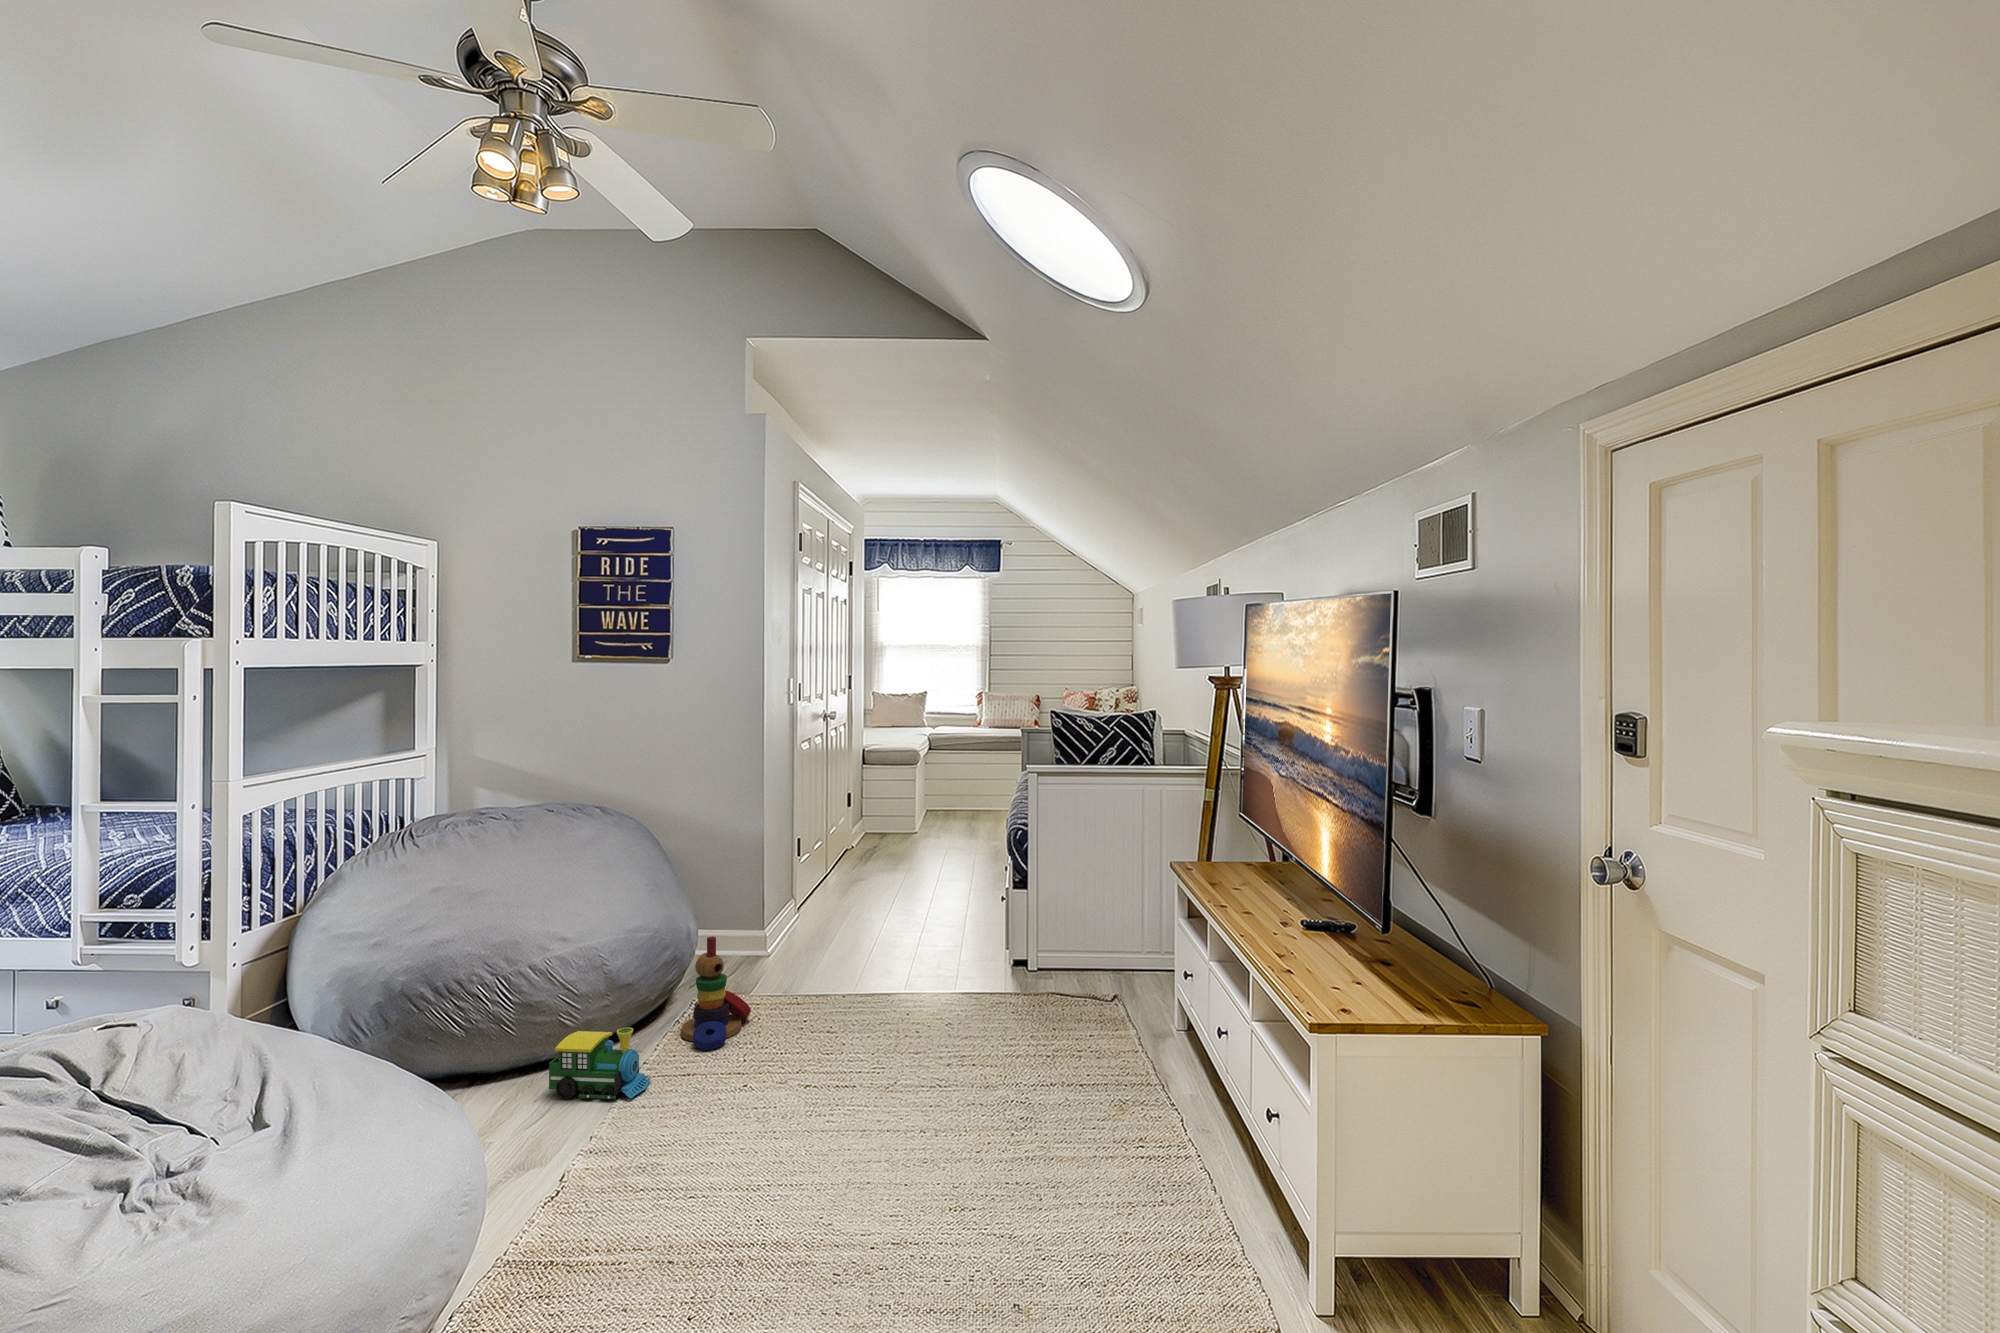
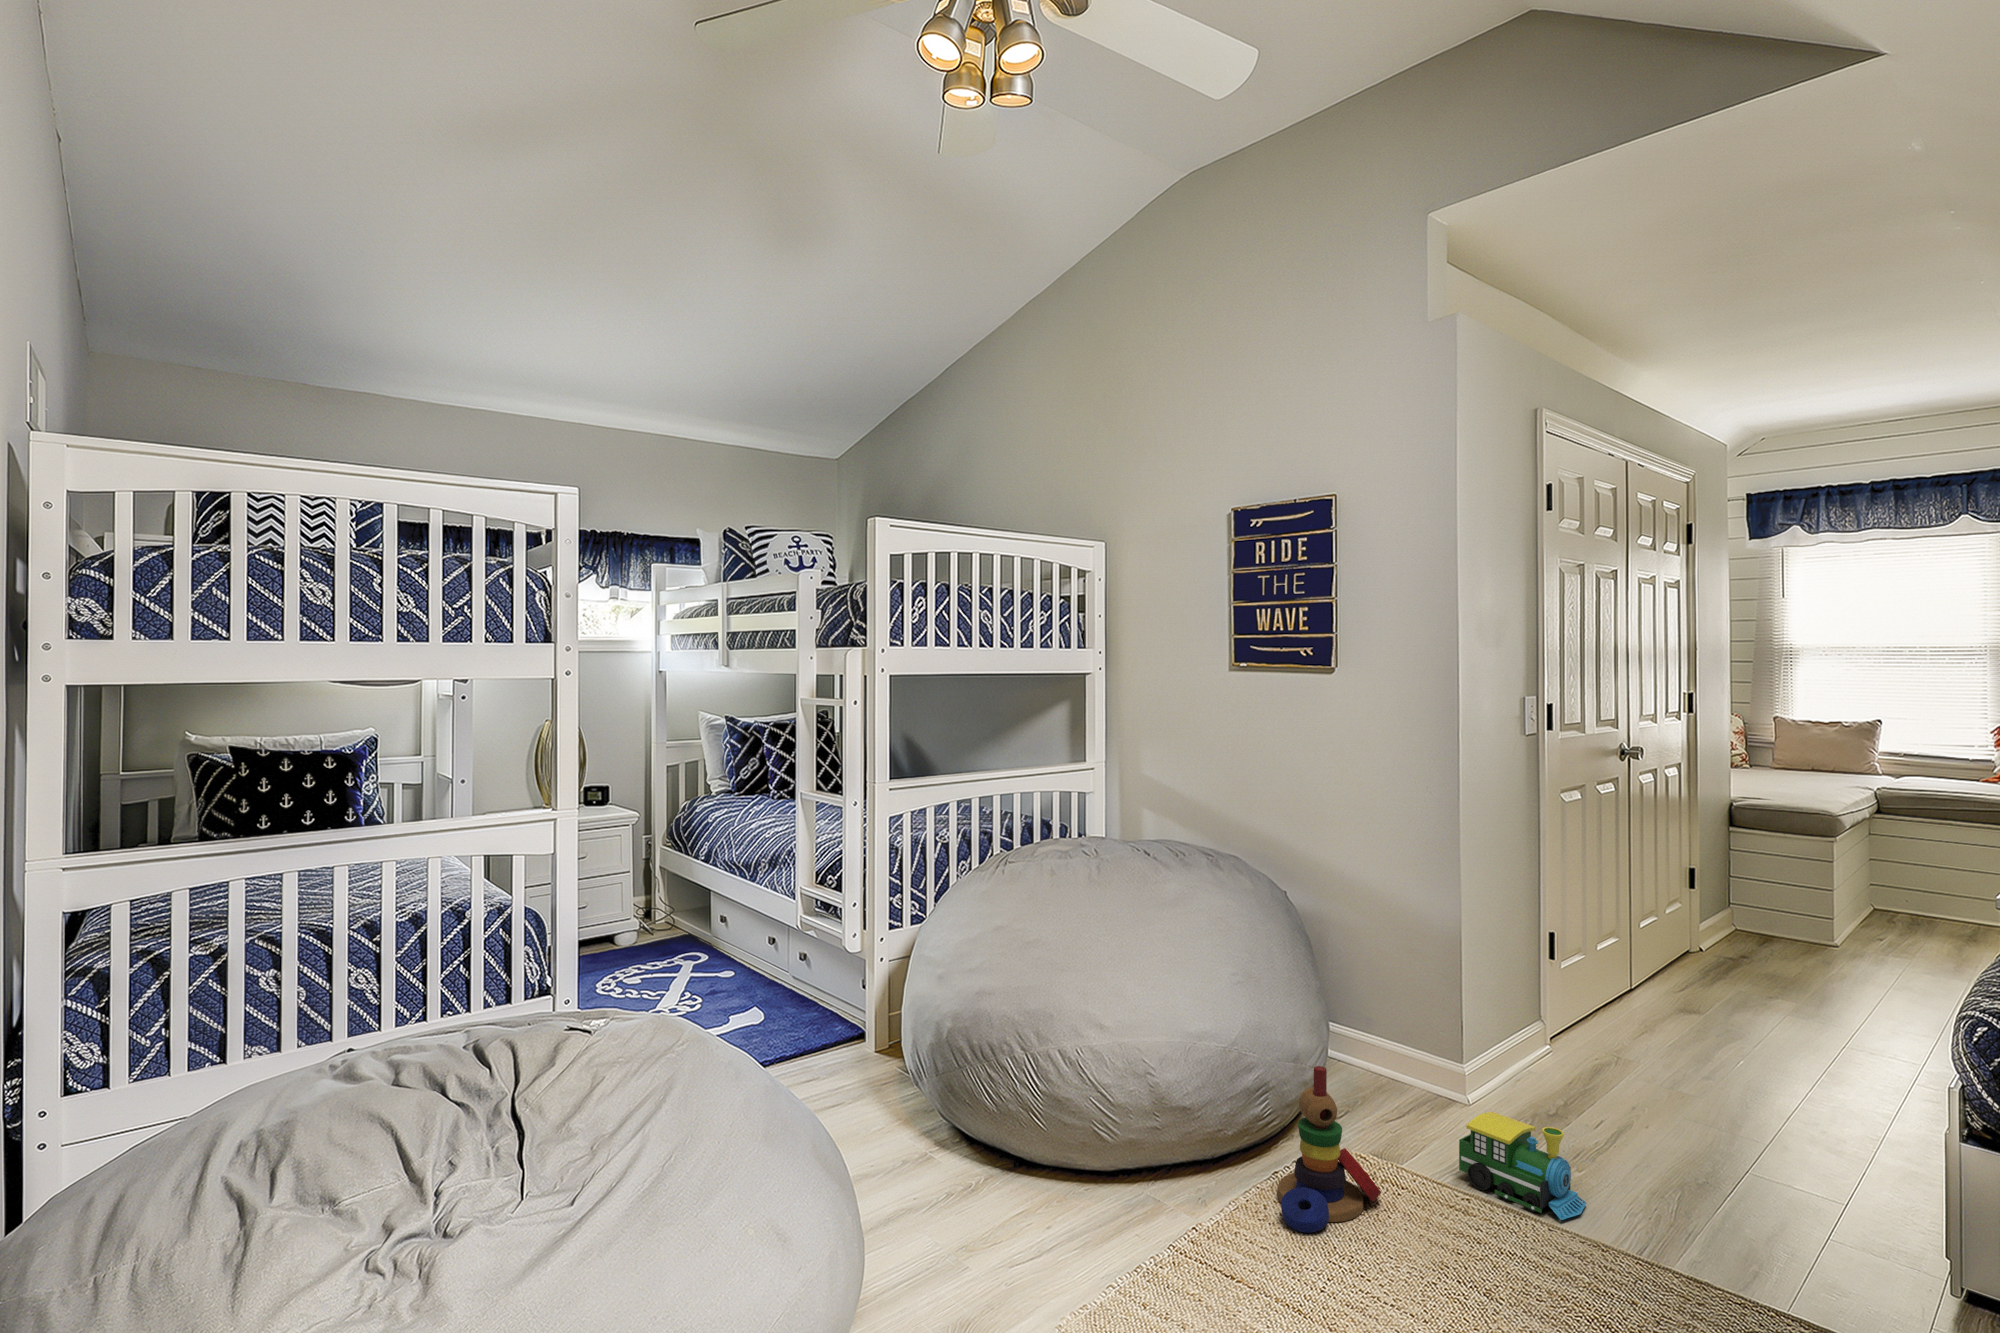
toy train: present [549,1027,650,1101] -> present [1459,1112,1586,1220]

